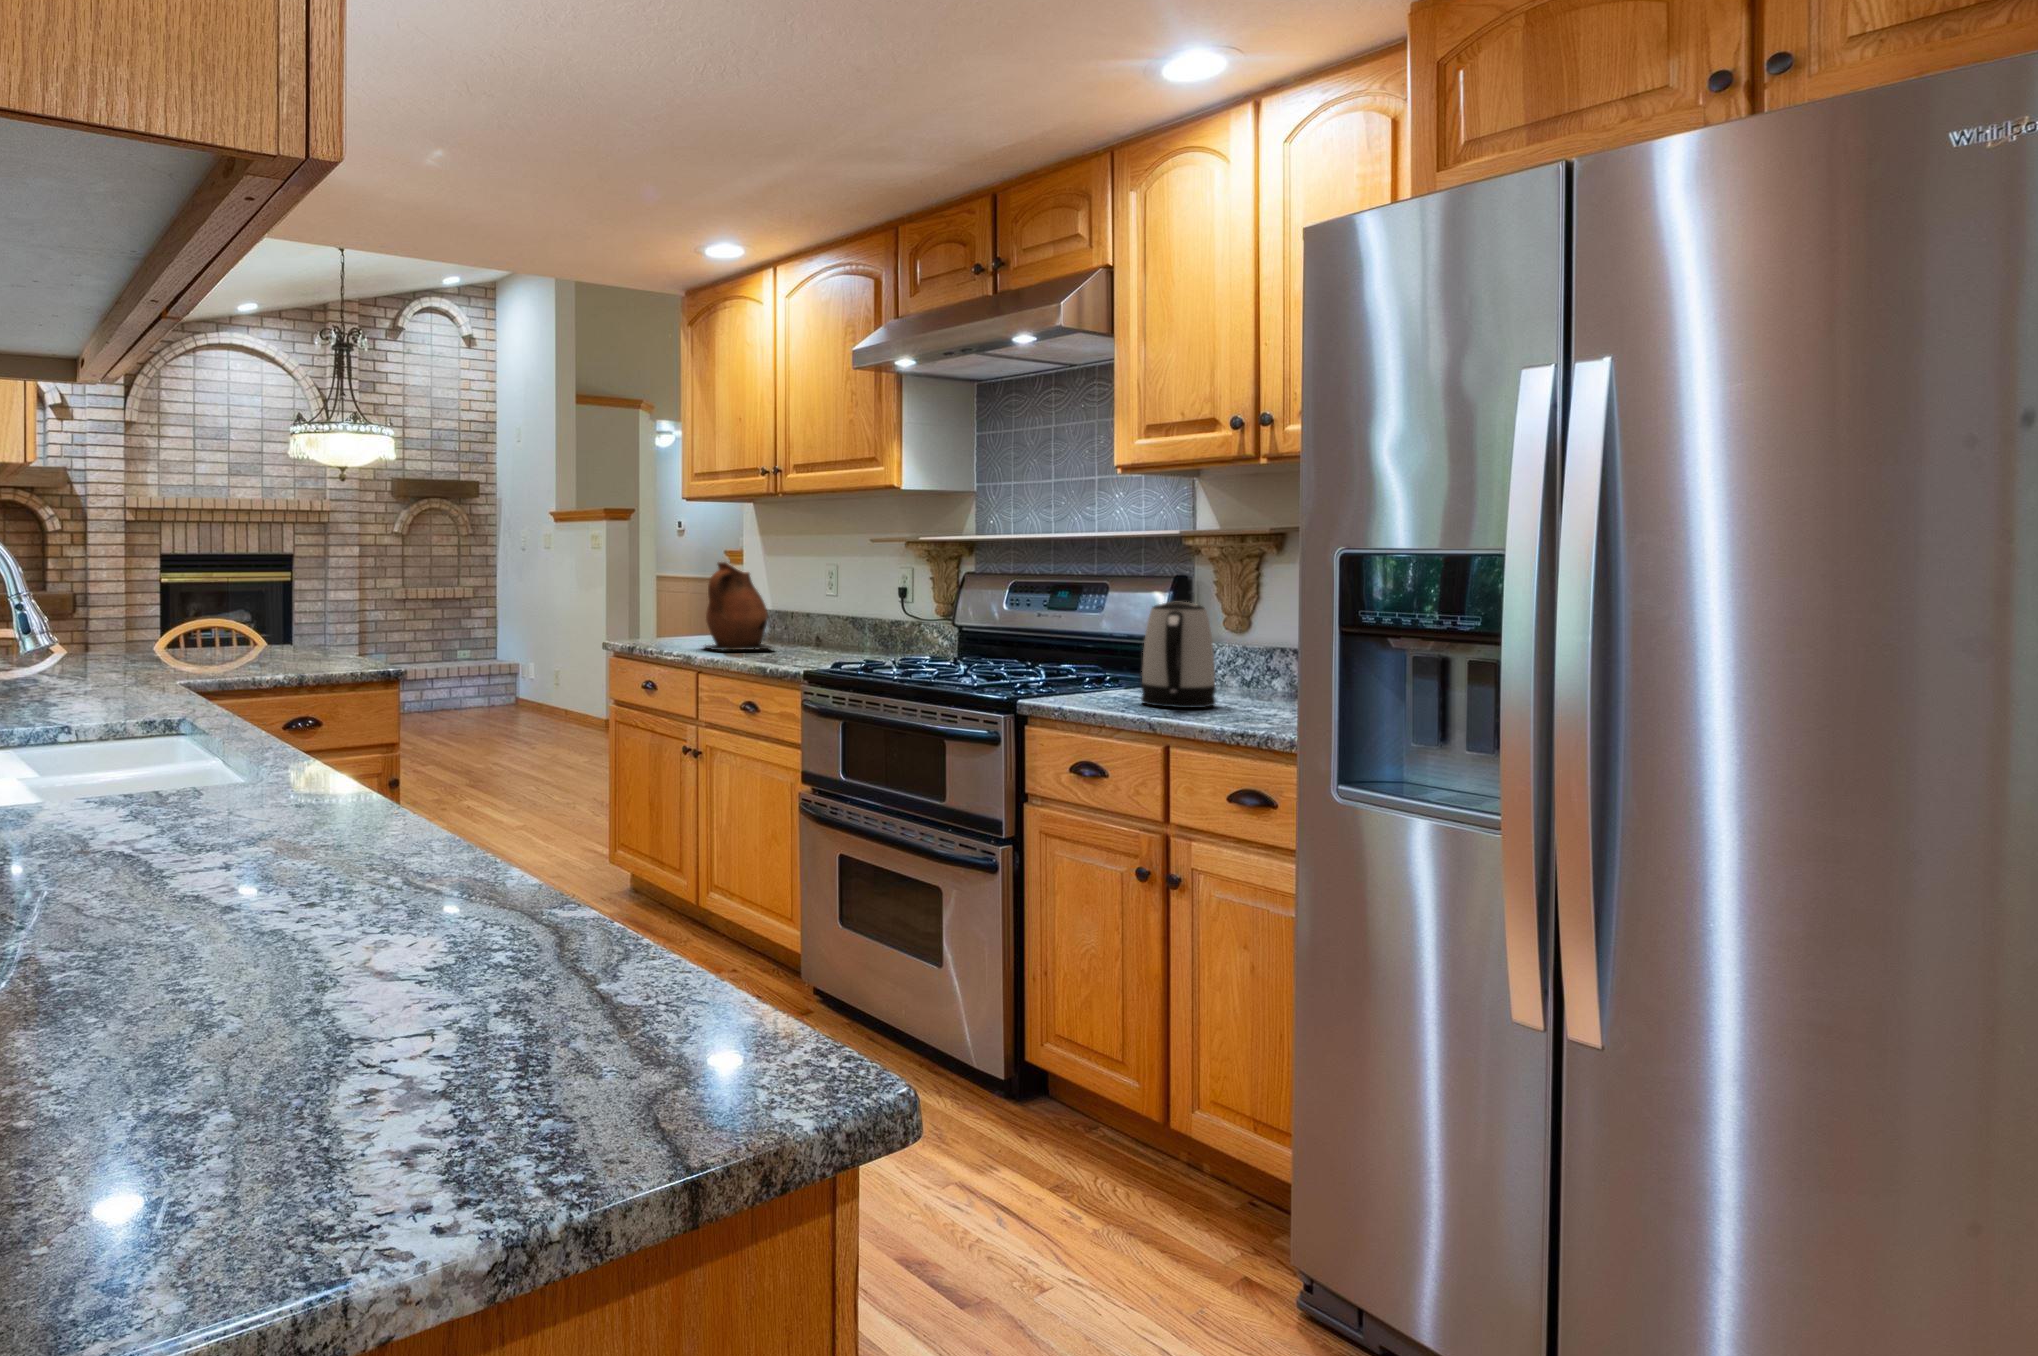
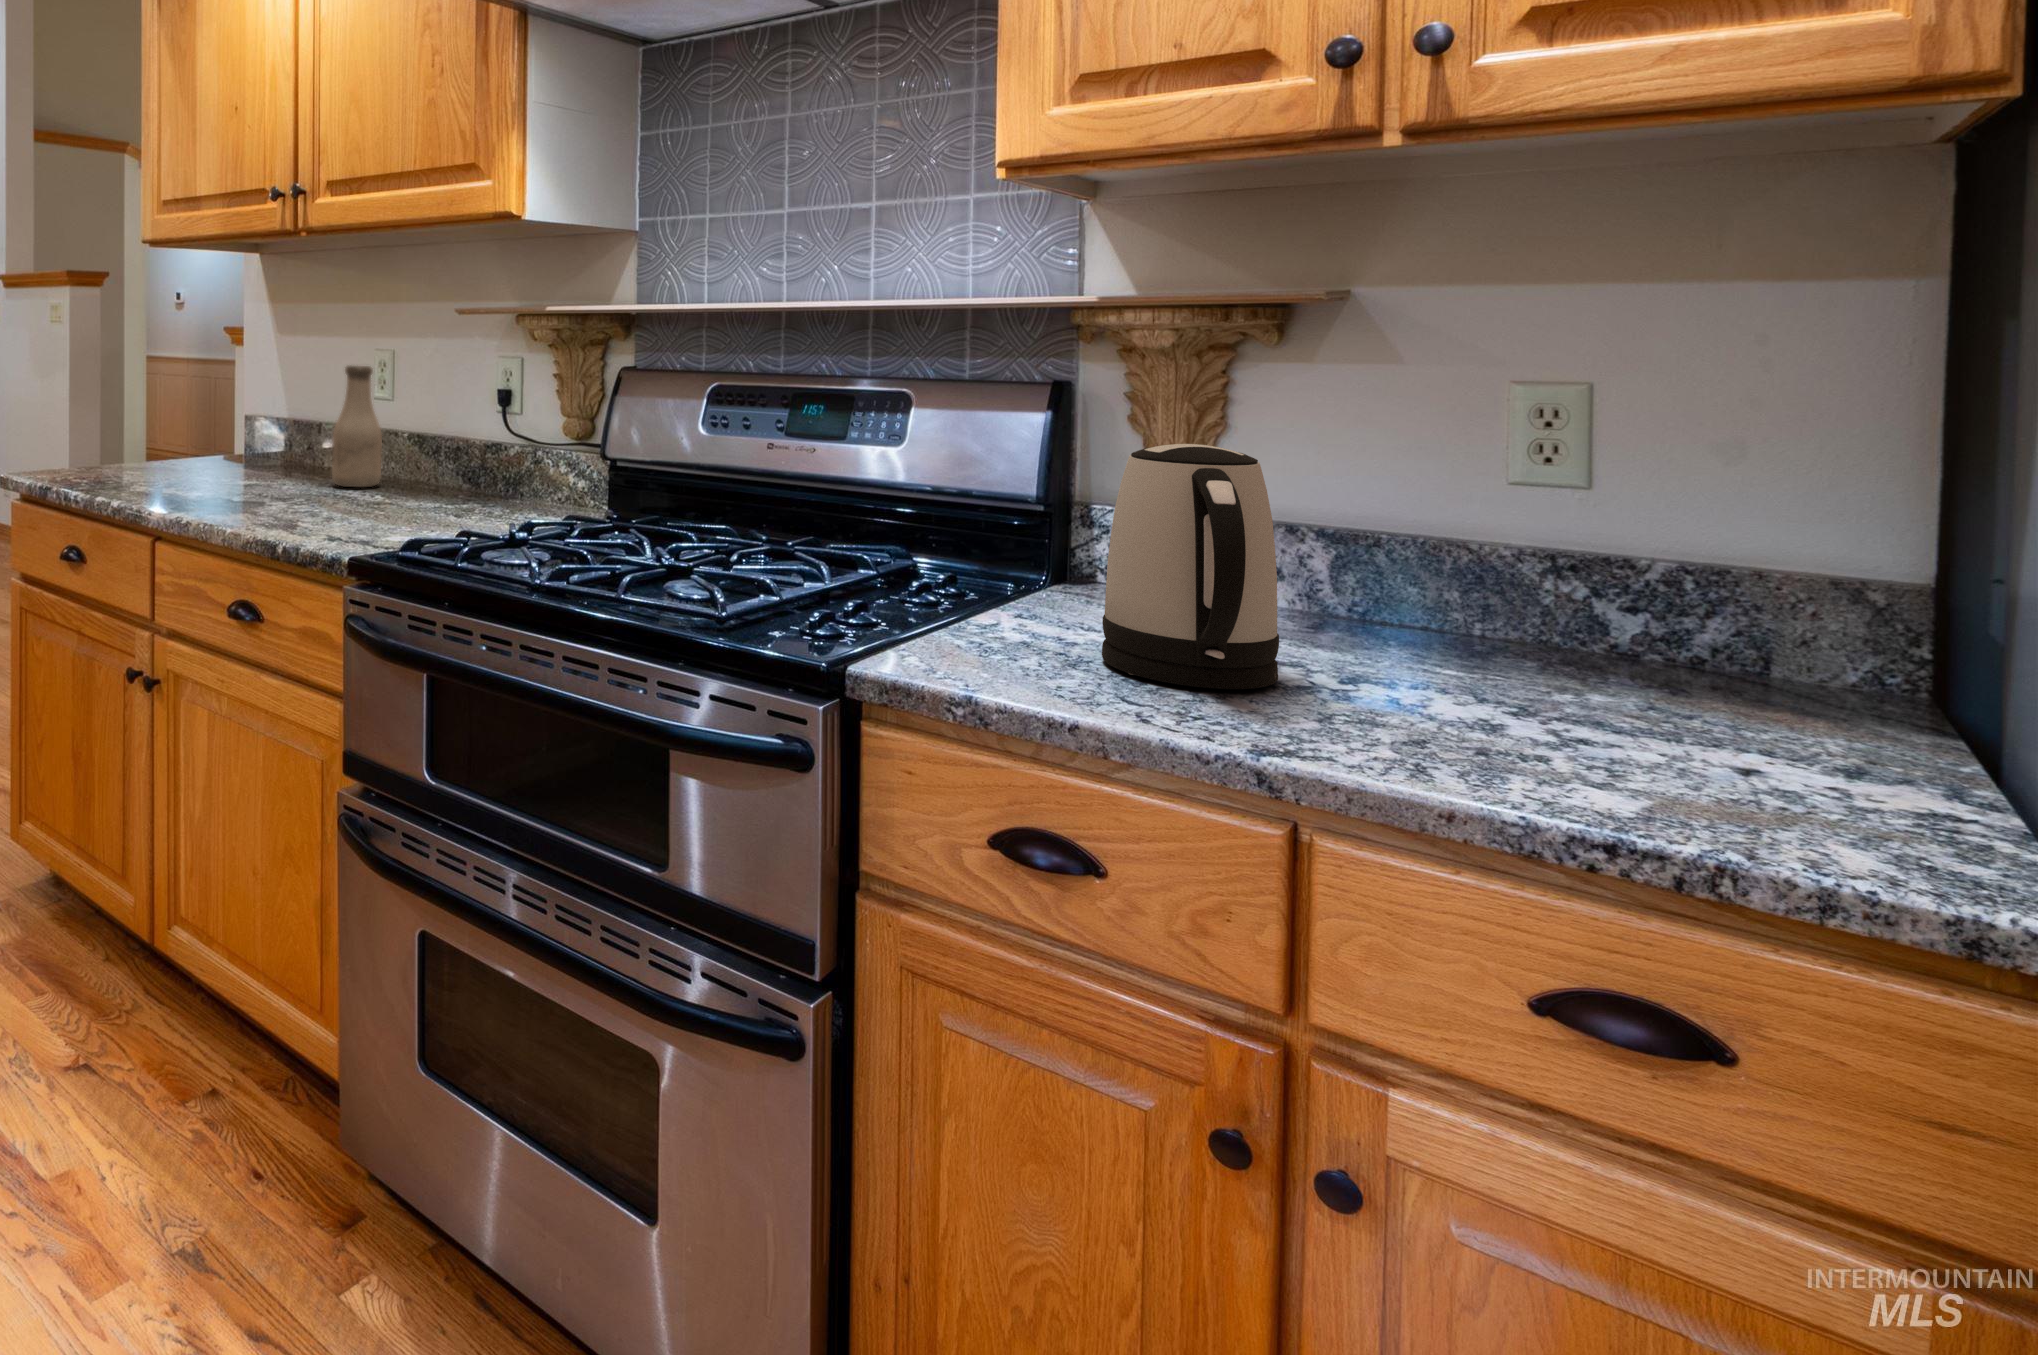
ceramic pitcher: present [705,562,773,650] -> none [160,344,296,500]
bottle: none [797,574,827,647] -> present [332,366,382,487]

